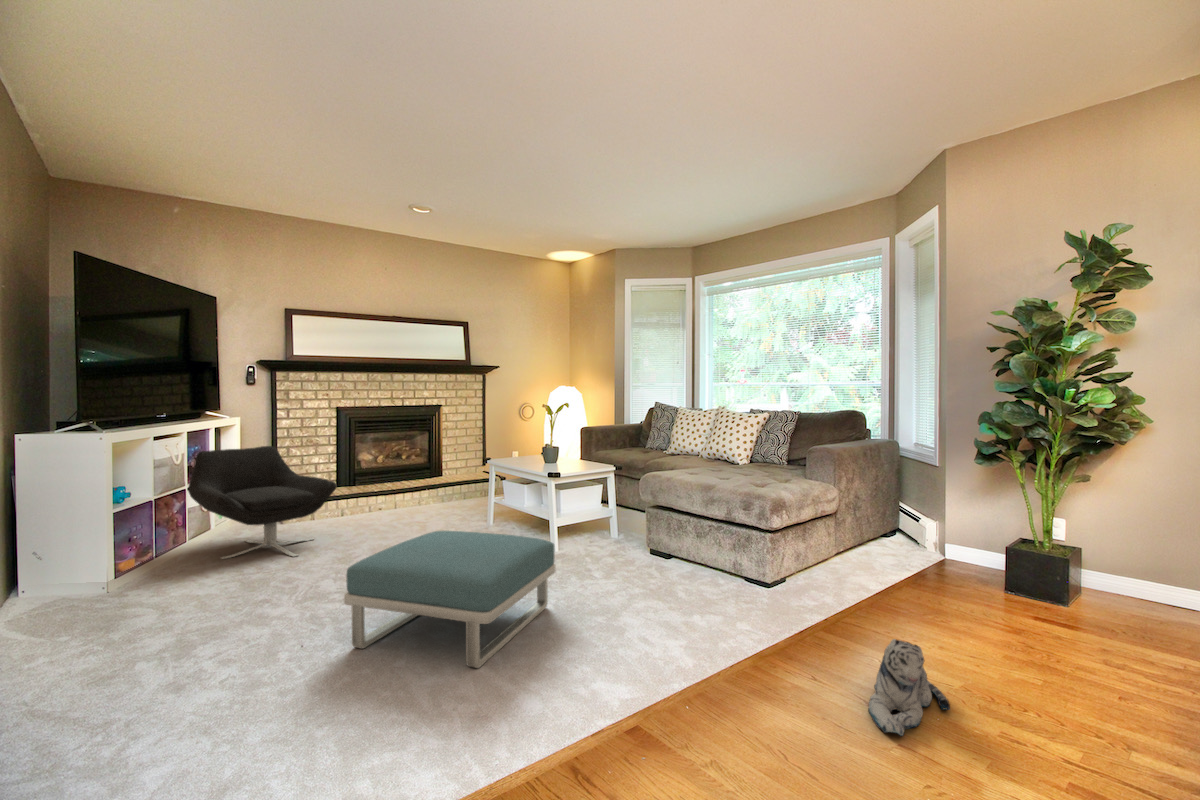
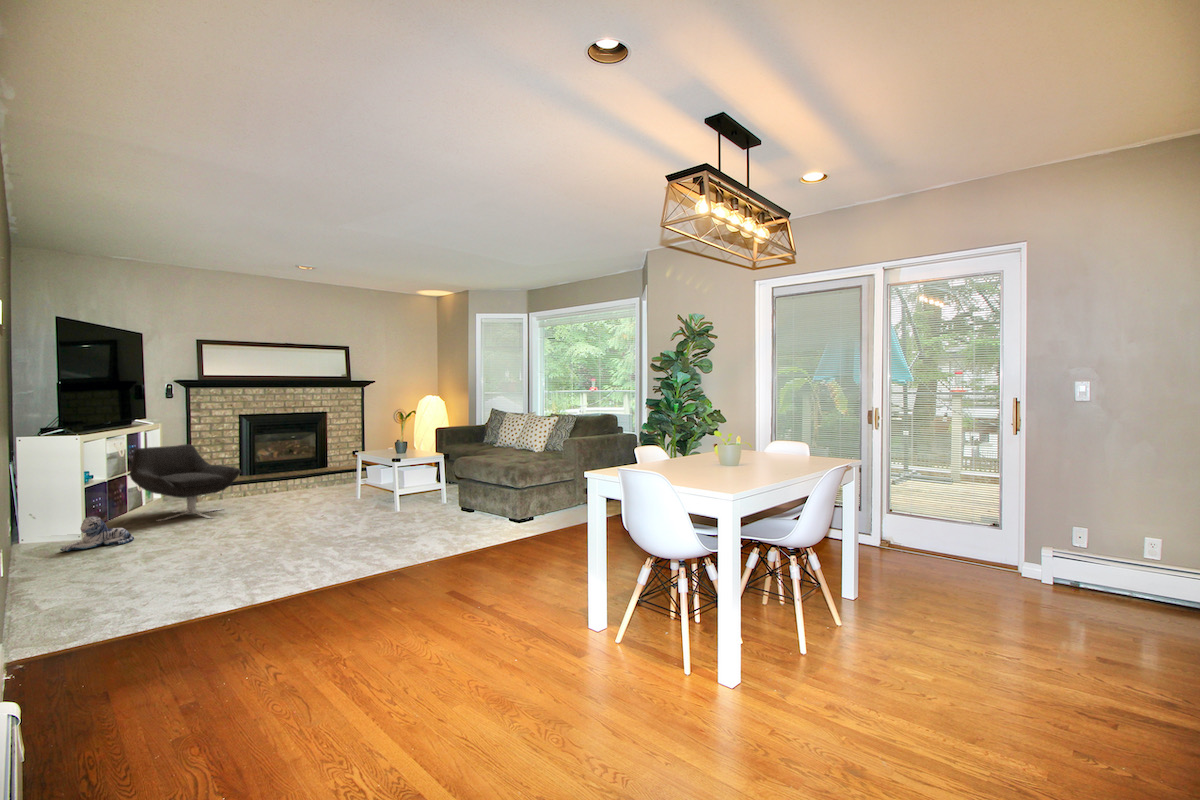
footstool: present [344,531,555,668] -> none [248,493,380,557]
plush toy: present [868,639,950,736] -> present [60,516,134,551]

